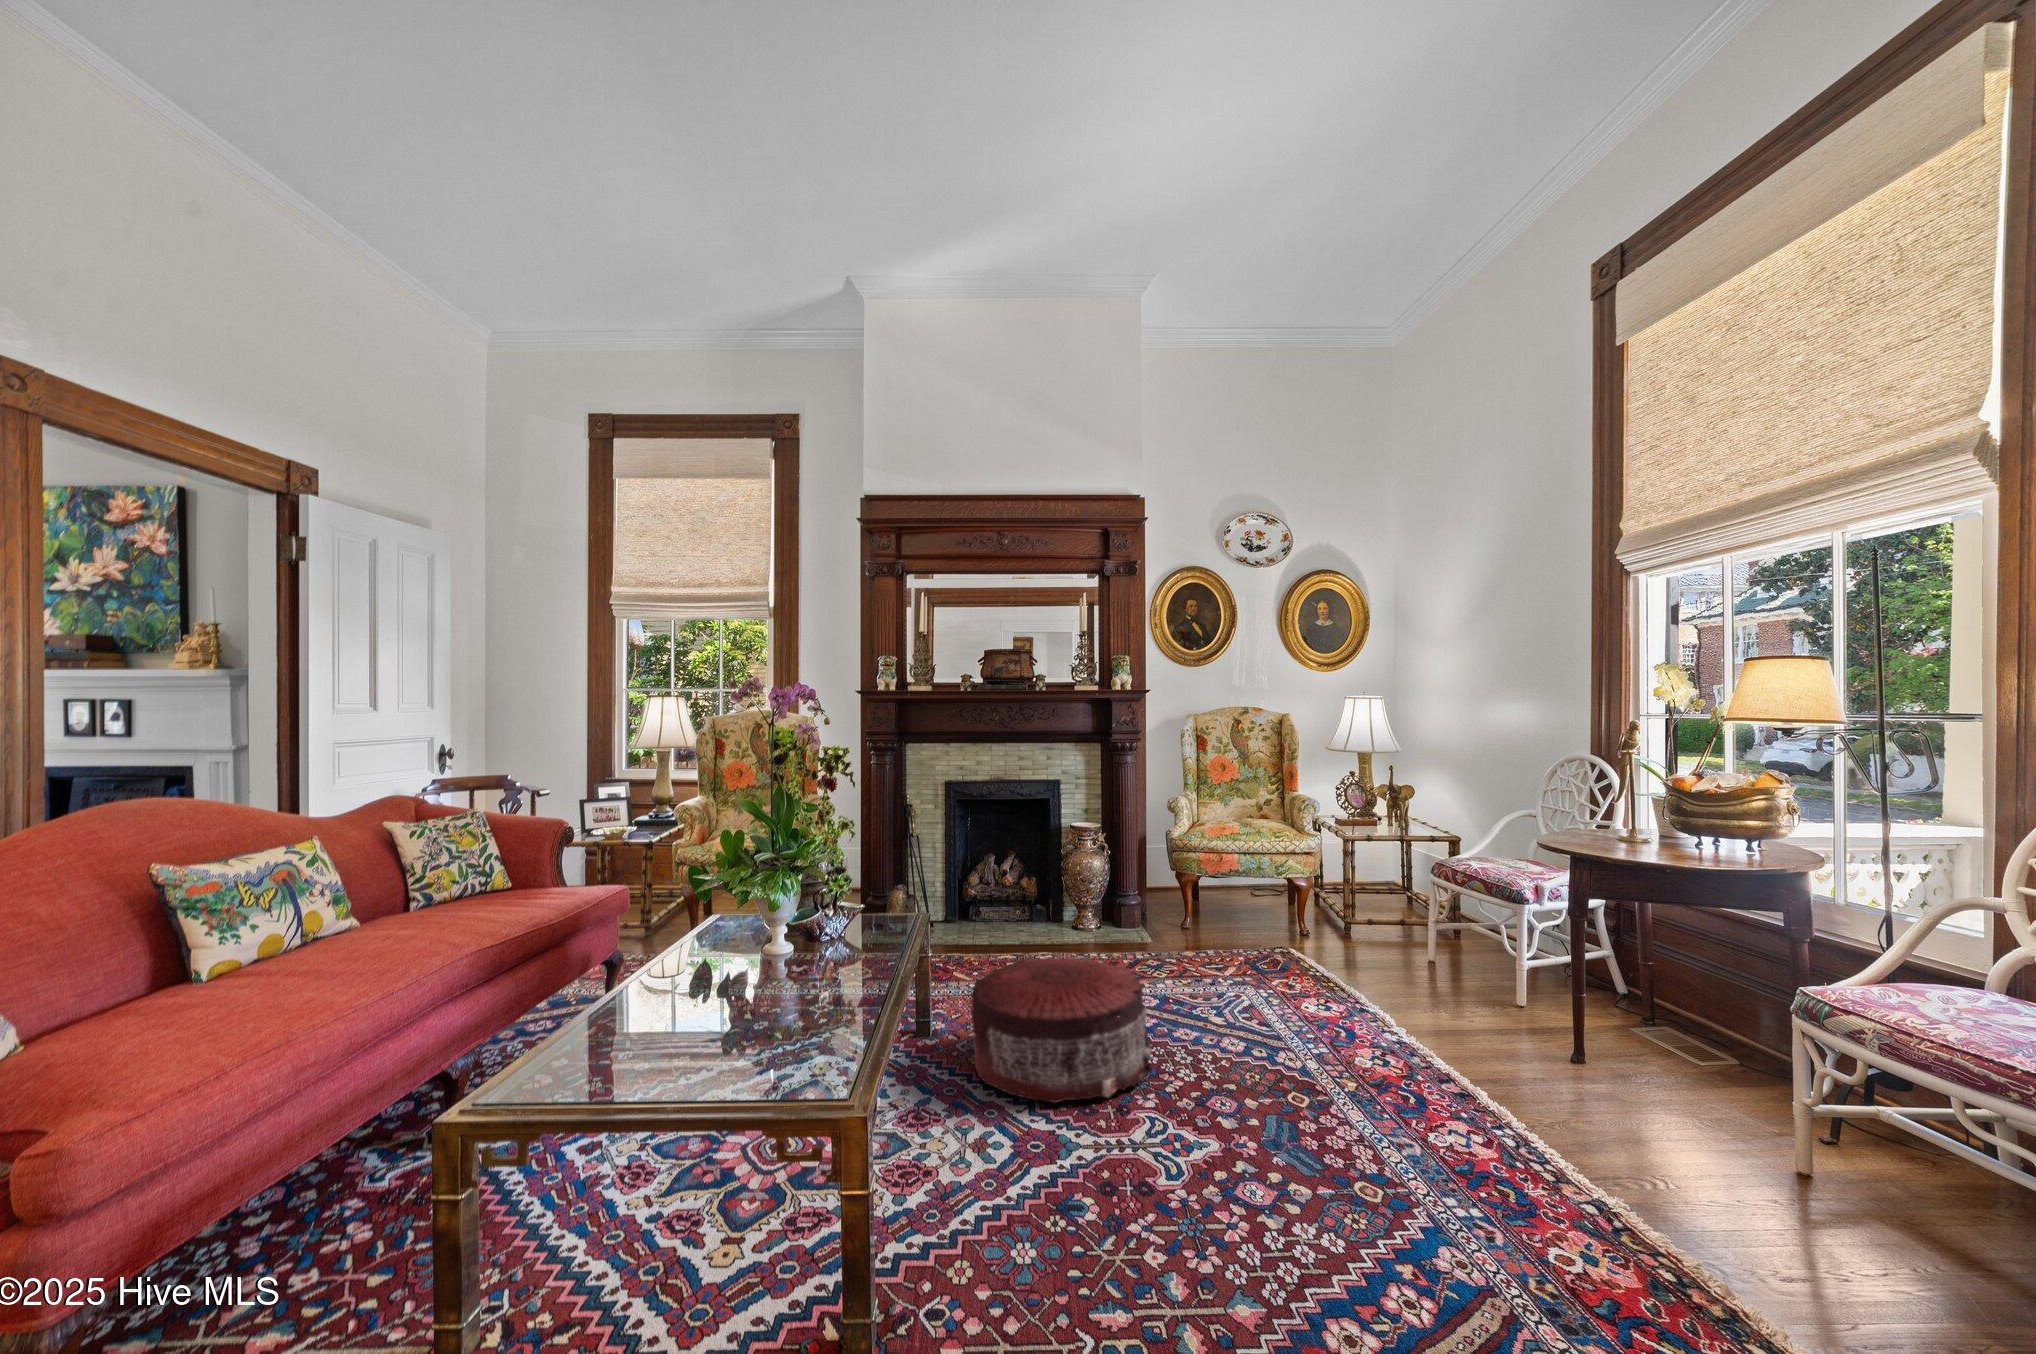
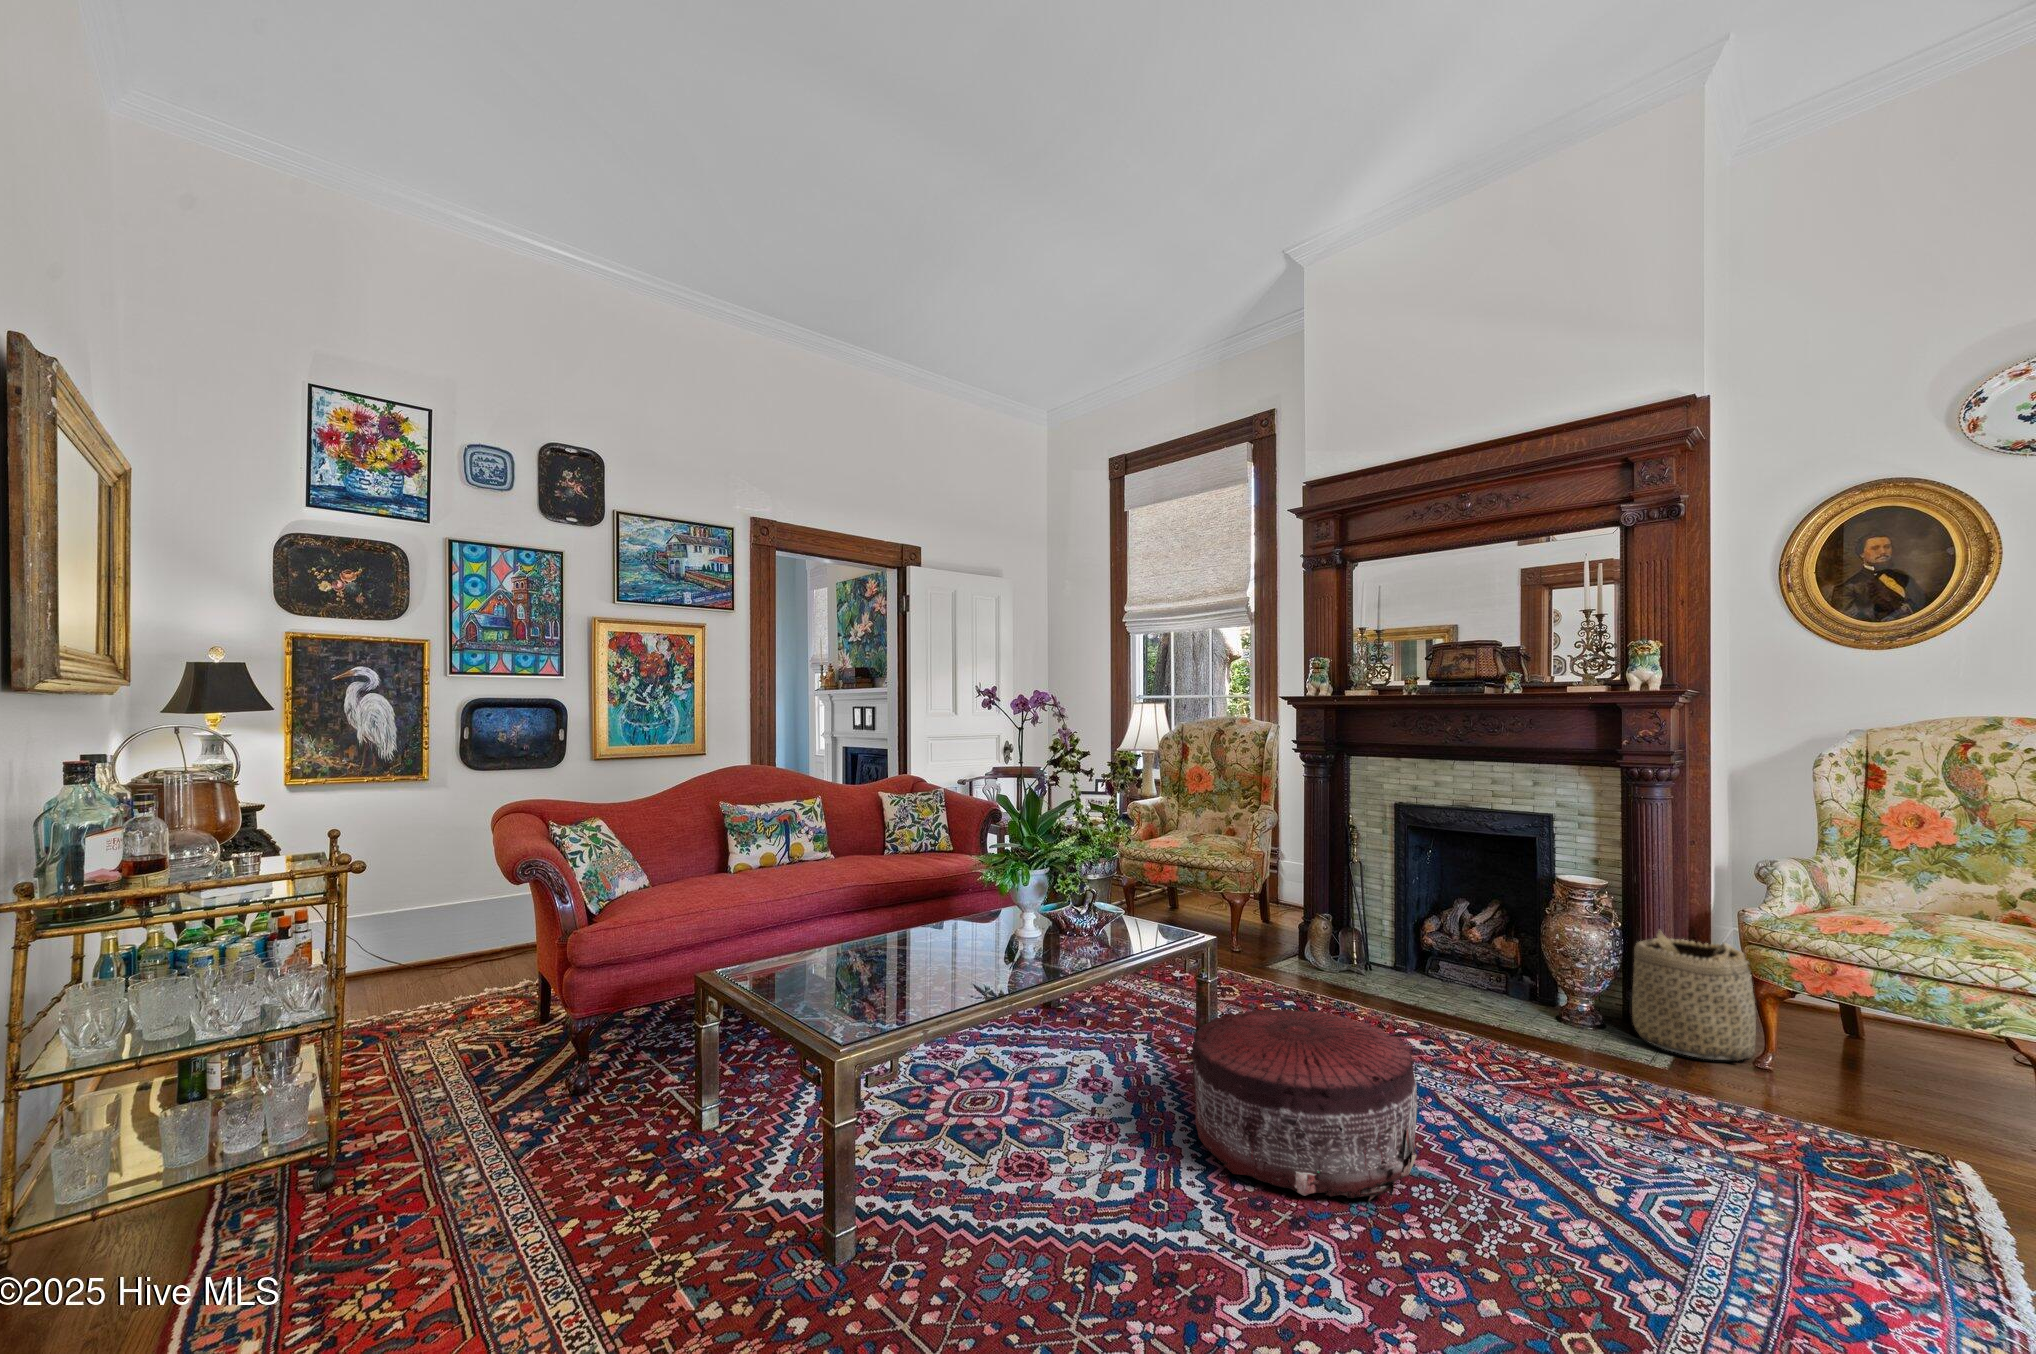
basket: none [1116,853,1198,935] -> present [1632,931,1756,1061]

